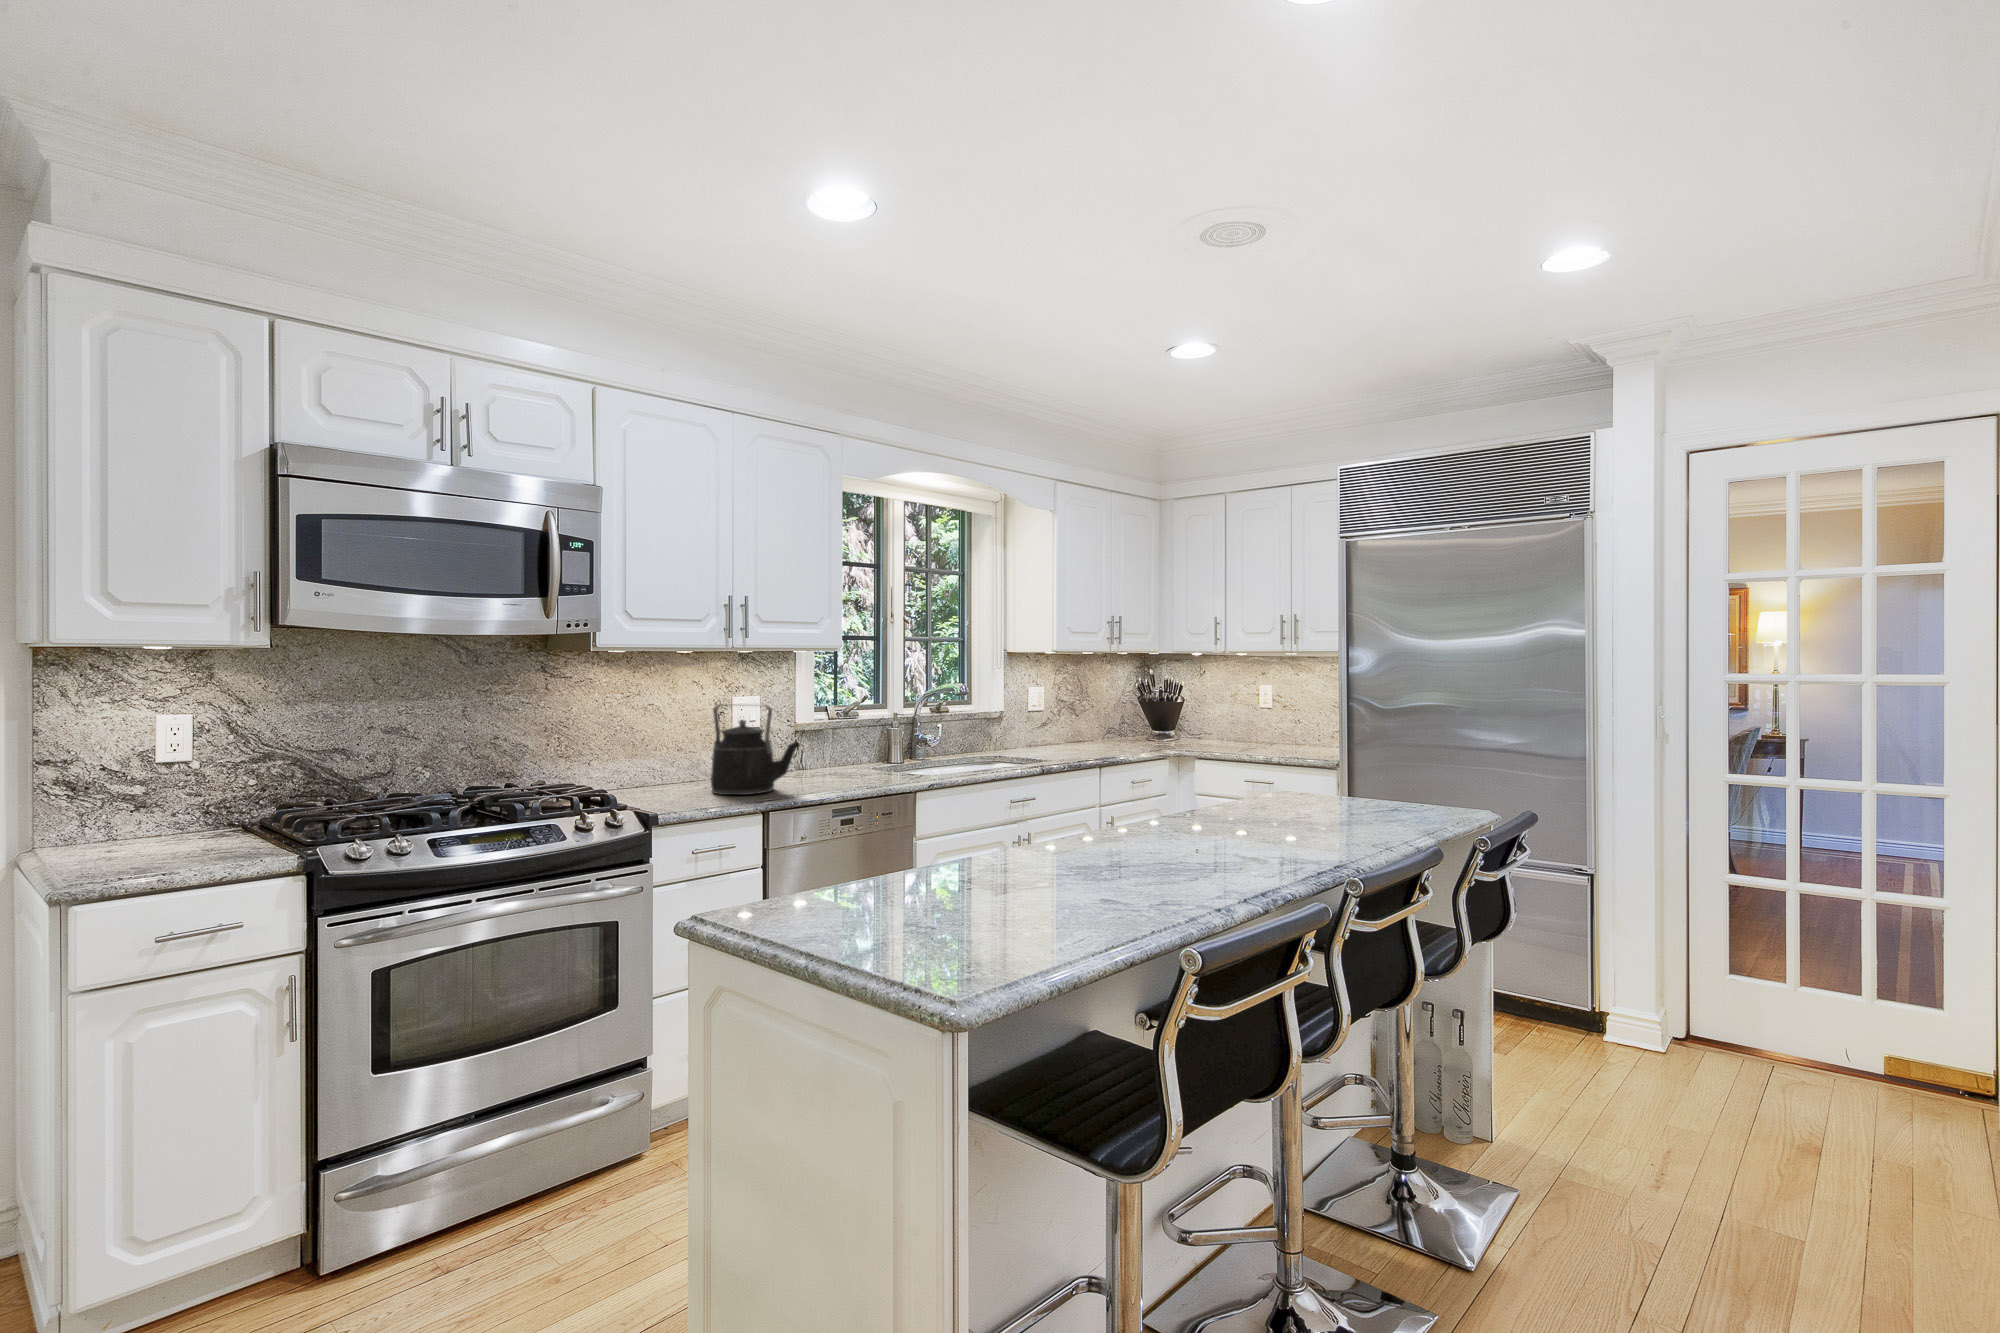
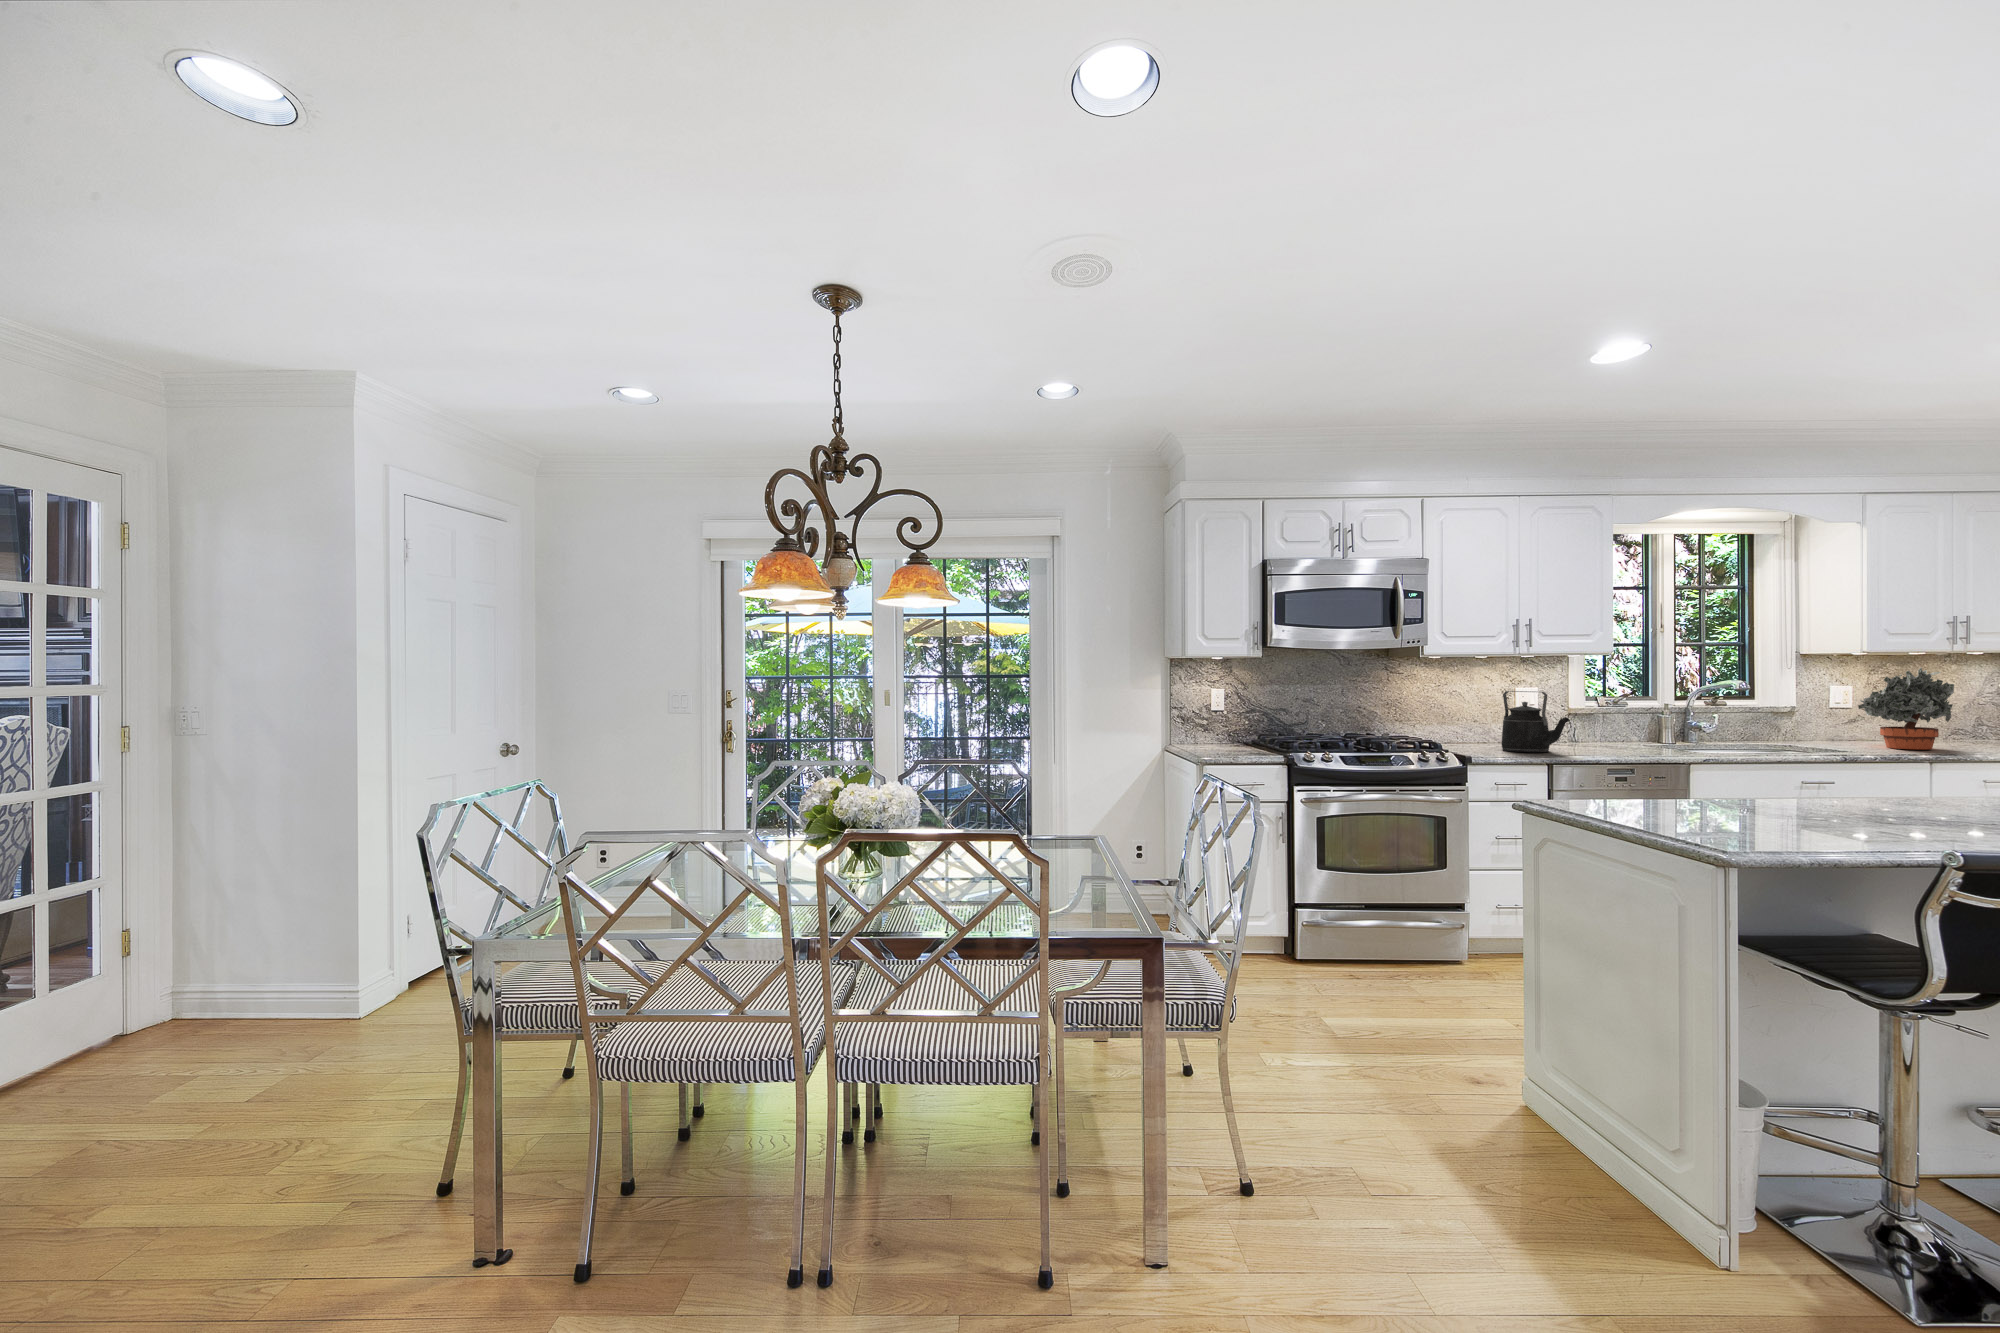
potted plant: none [1063,668,1135,754] -> present [1858,668,1954,749]

